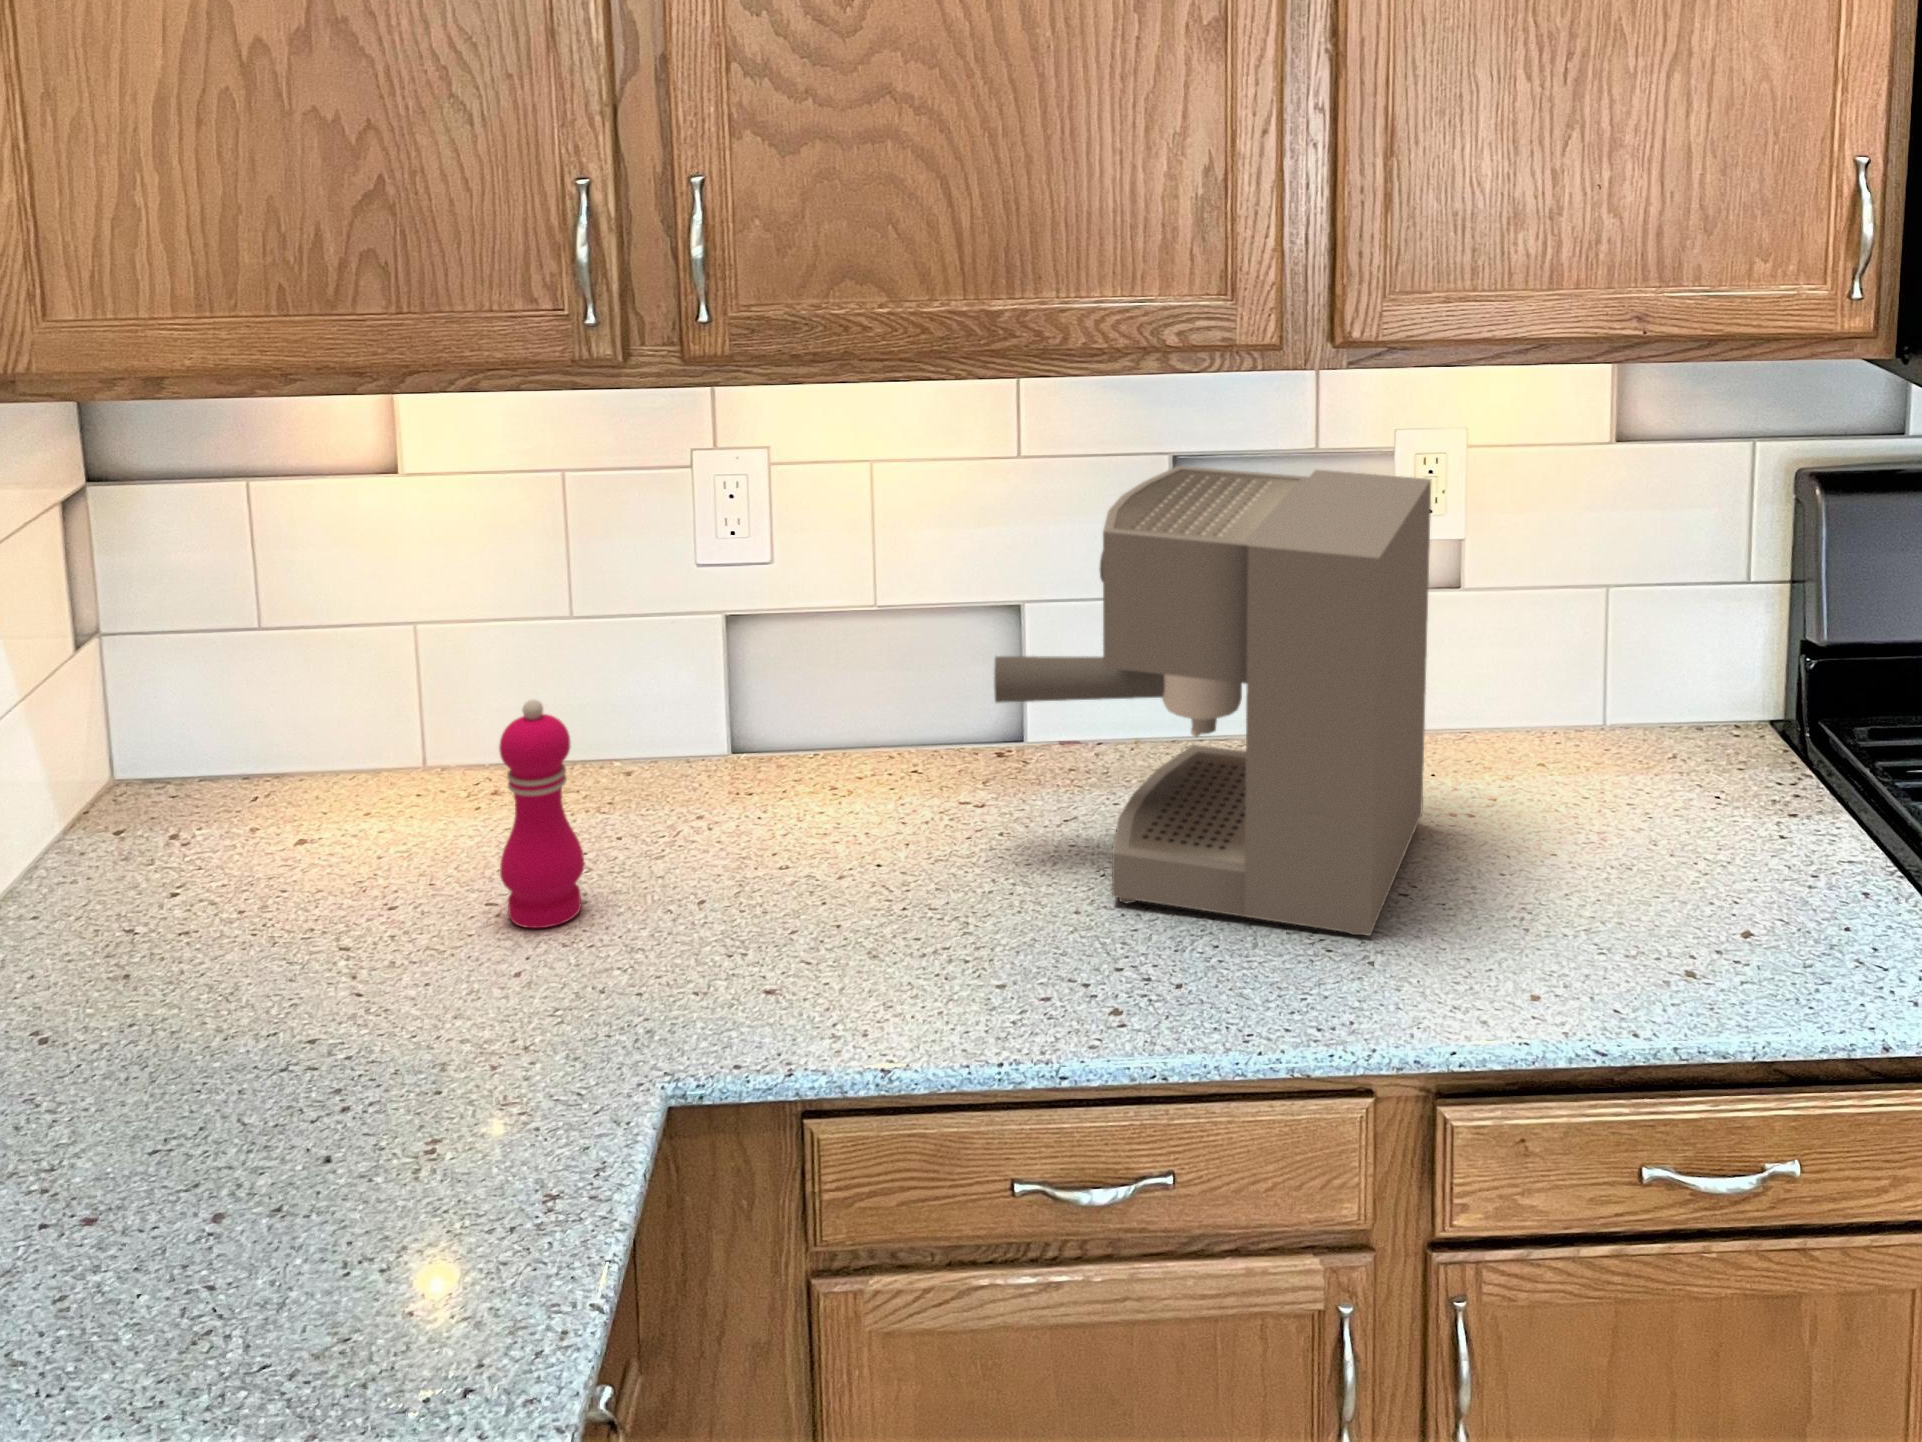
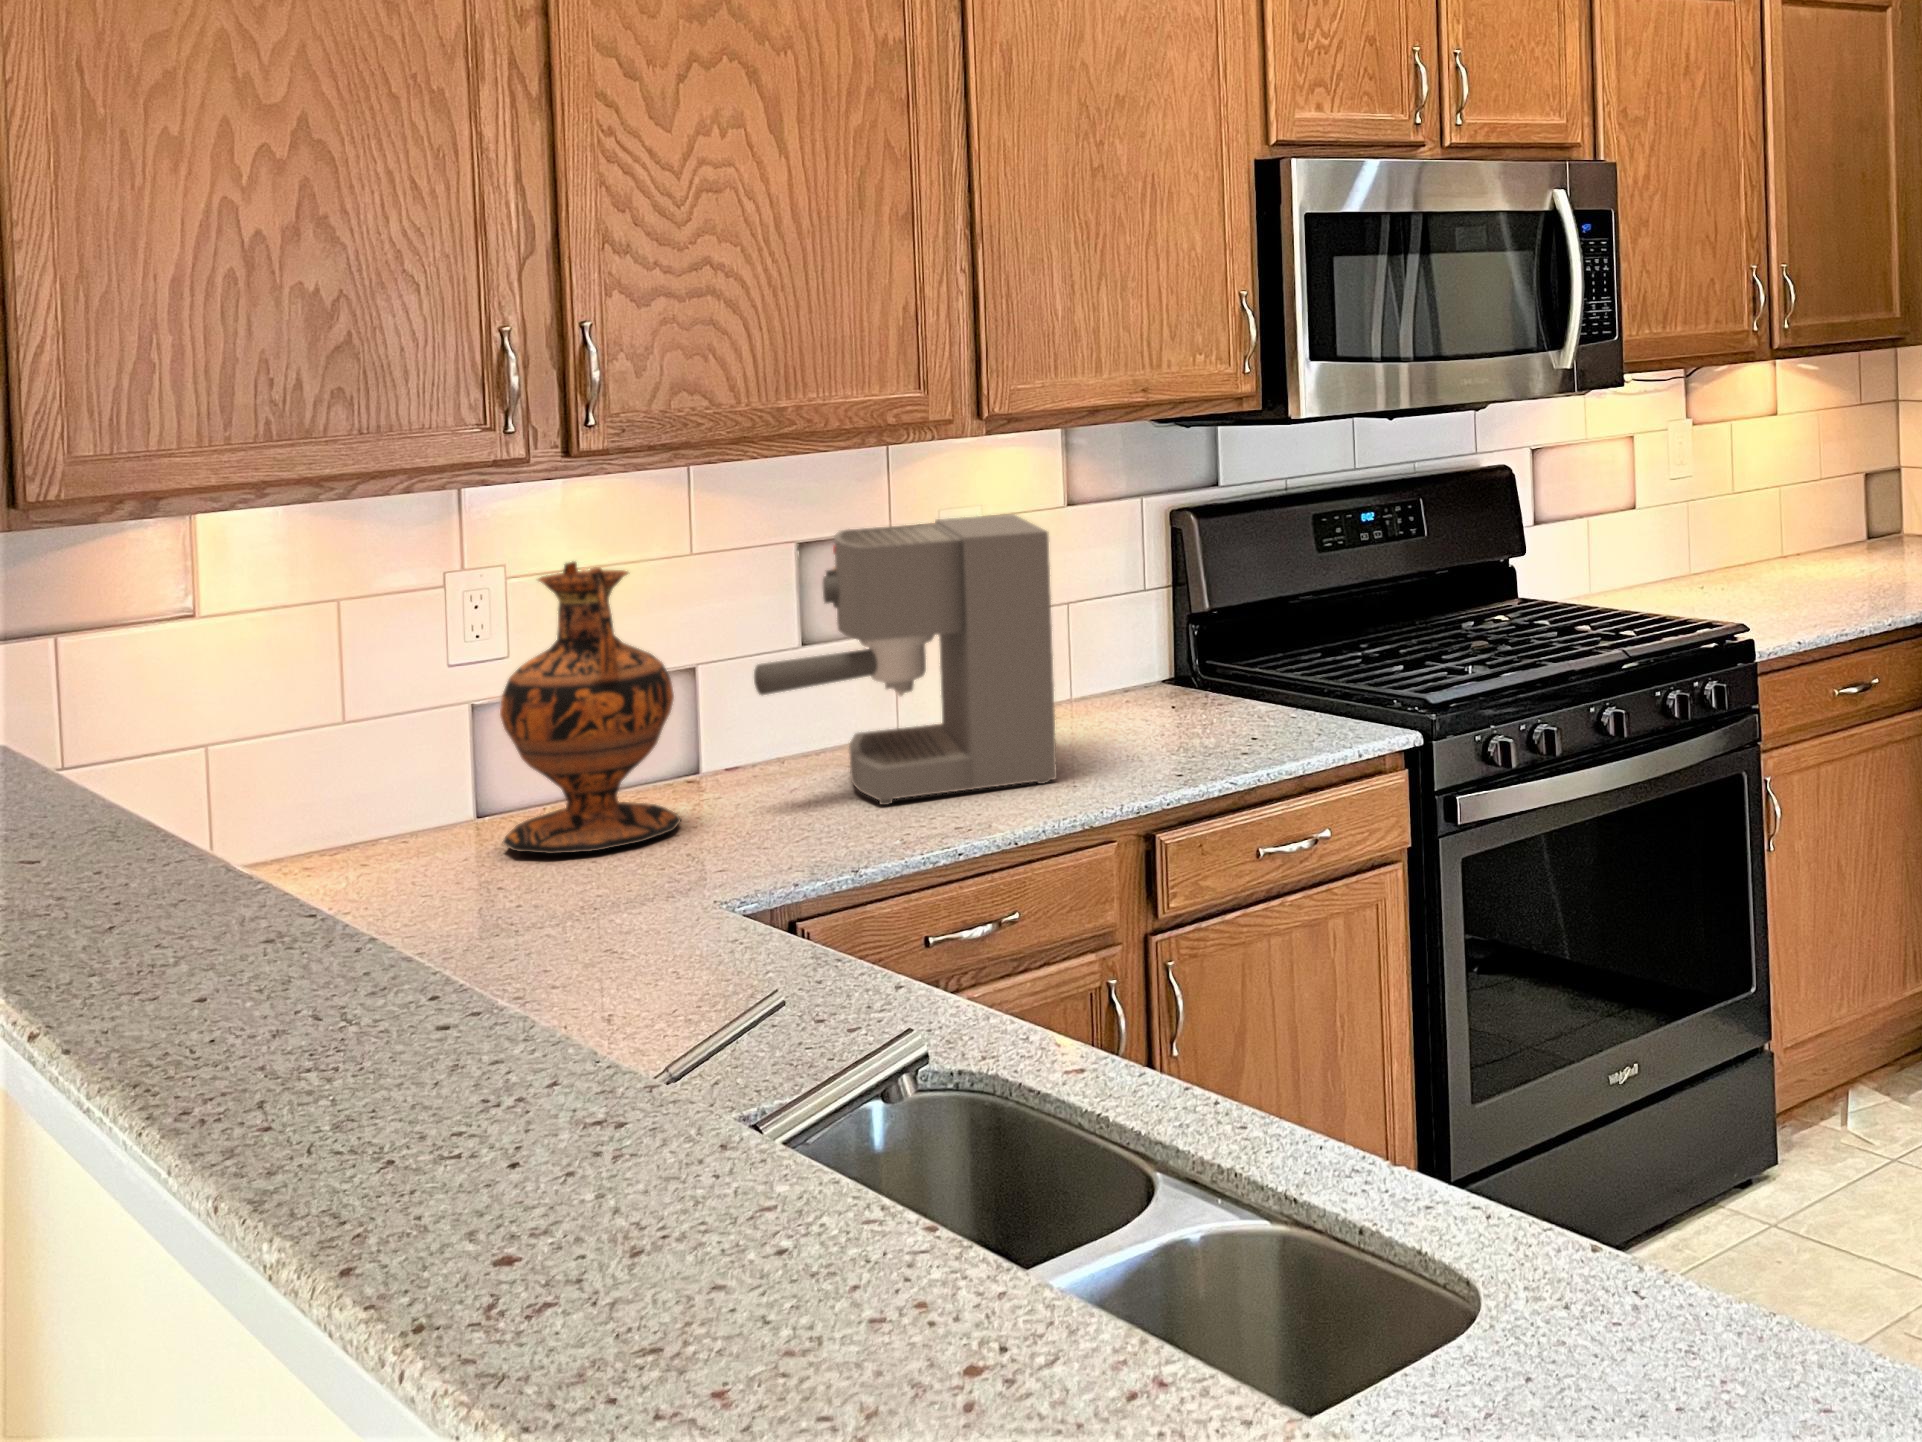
vase: none [678,473,903,874] -> present [500,561,681,854]
pepper mill: present [499,700,585,928] -> none [431,723,500,903]

